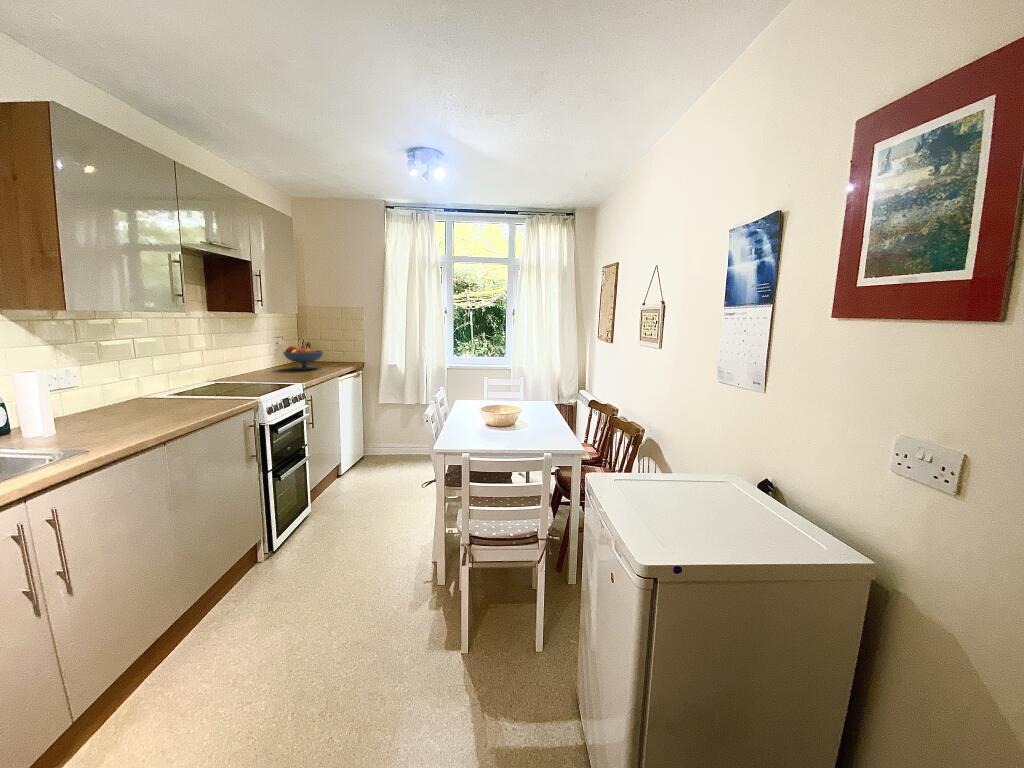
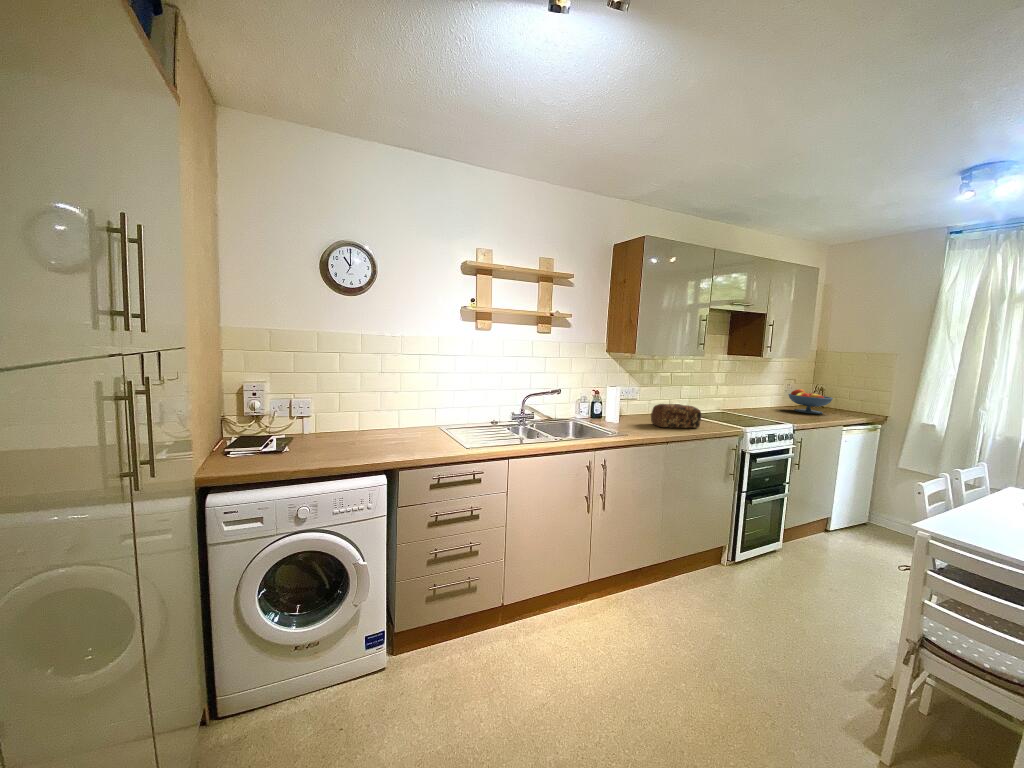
bread loaf: none [116,384,203,424] -> present [651,404,701,428]

